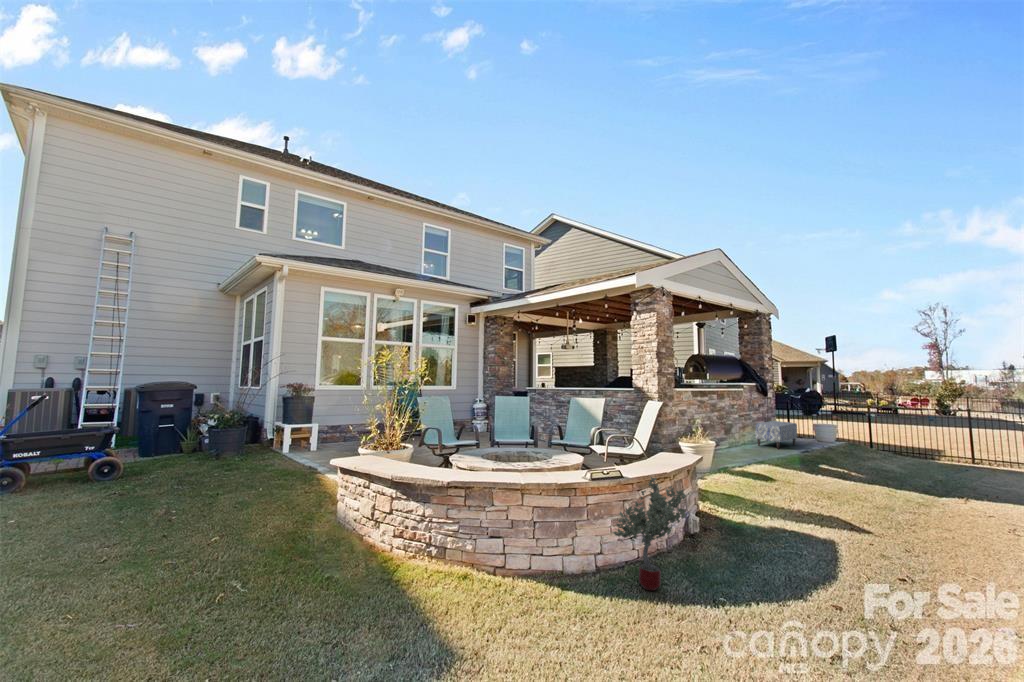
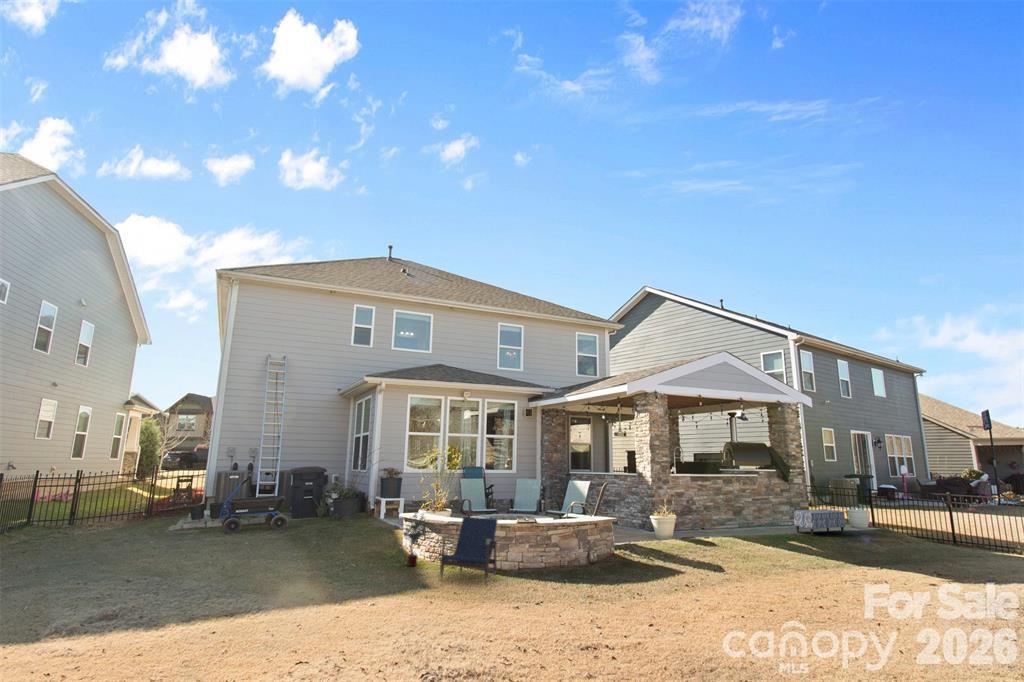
lounge chair: none [466,474,583,636] -> present [440,517,497,584]
potted tree: present [613,477,686,591] -> present [404,513,430,566]

